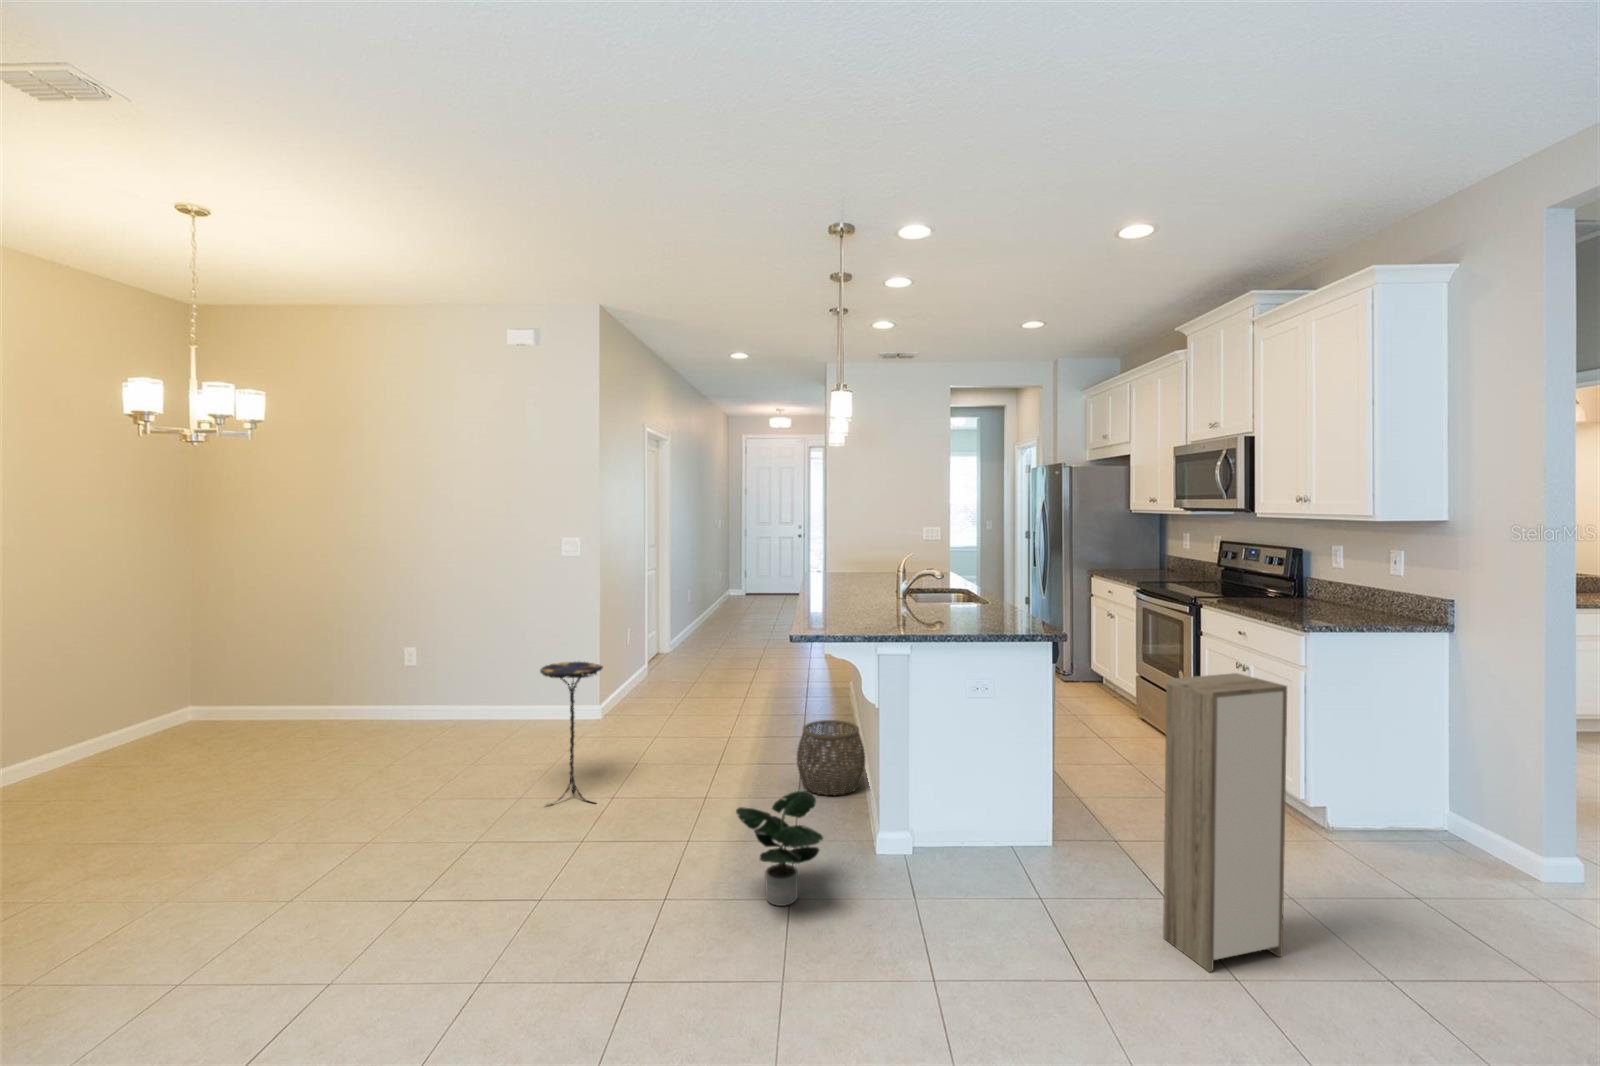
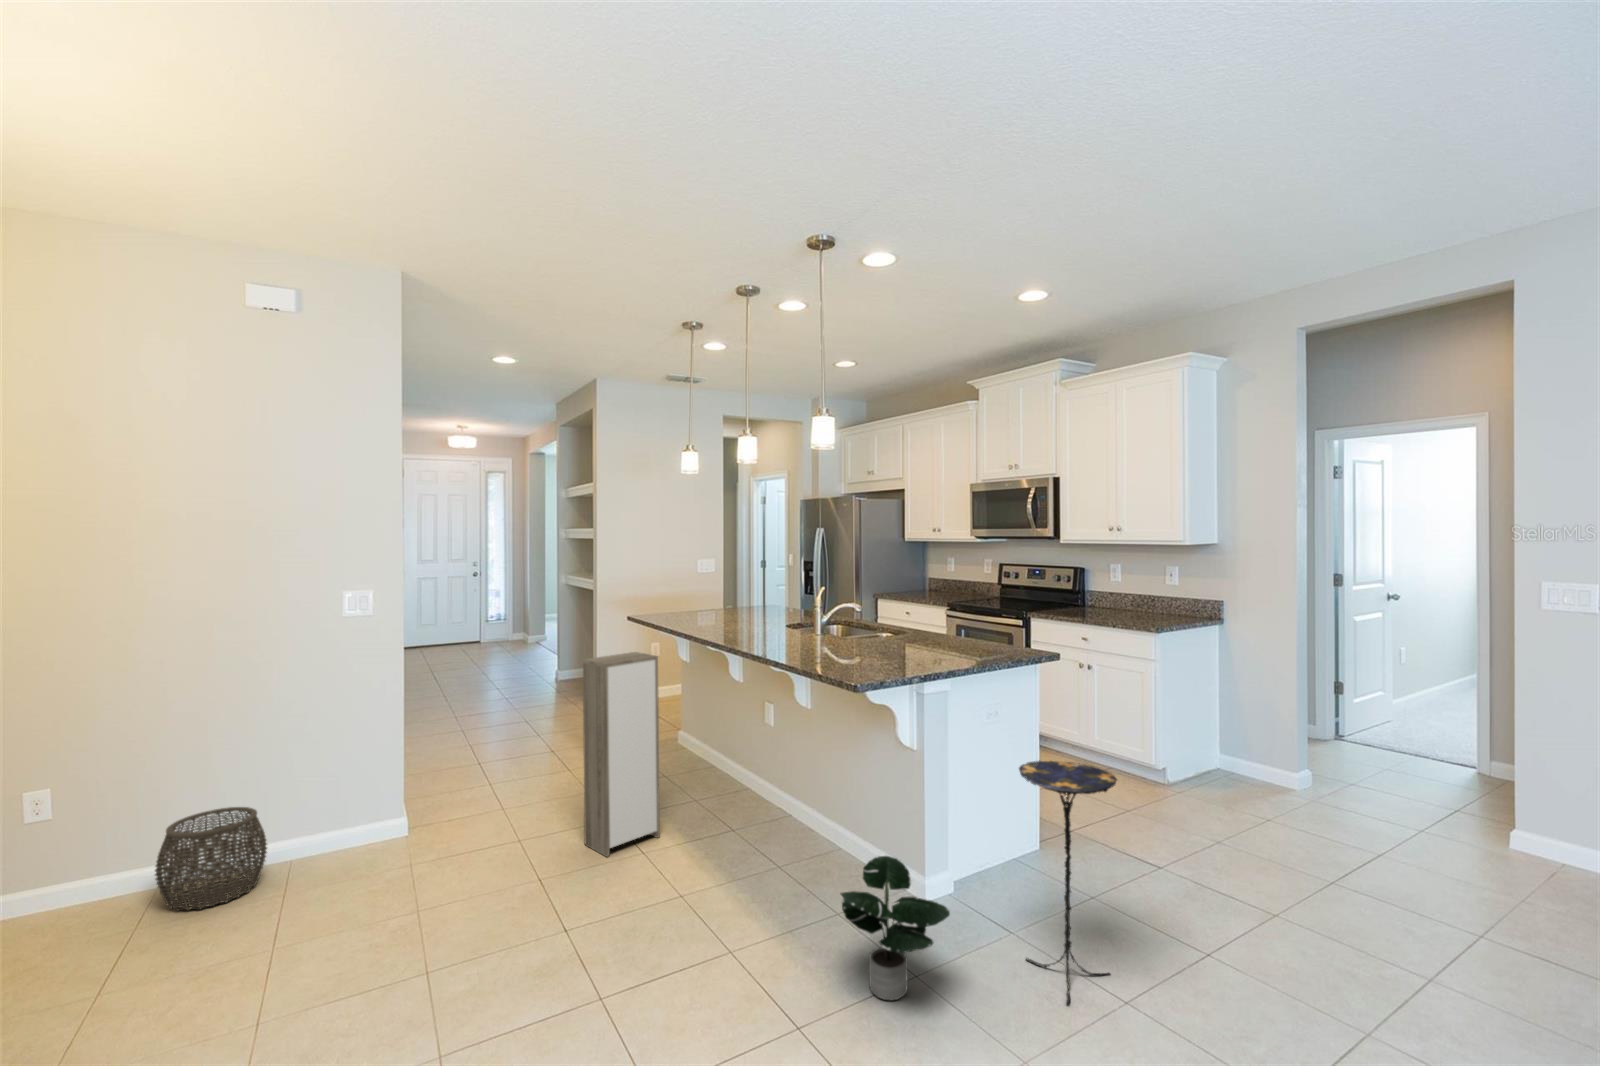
side table: present [540,662,603,801] -> present [1019,760,1117,1003]
storage cabinet: present [1163,673,1287,972] -> present [583,652,660,857]
woven basket: present [797,720,865,795] -> present [155,807,267,911]

